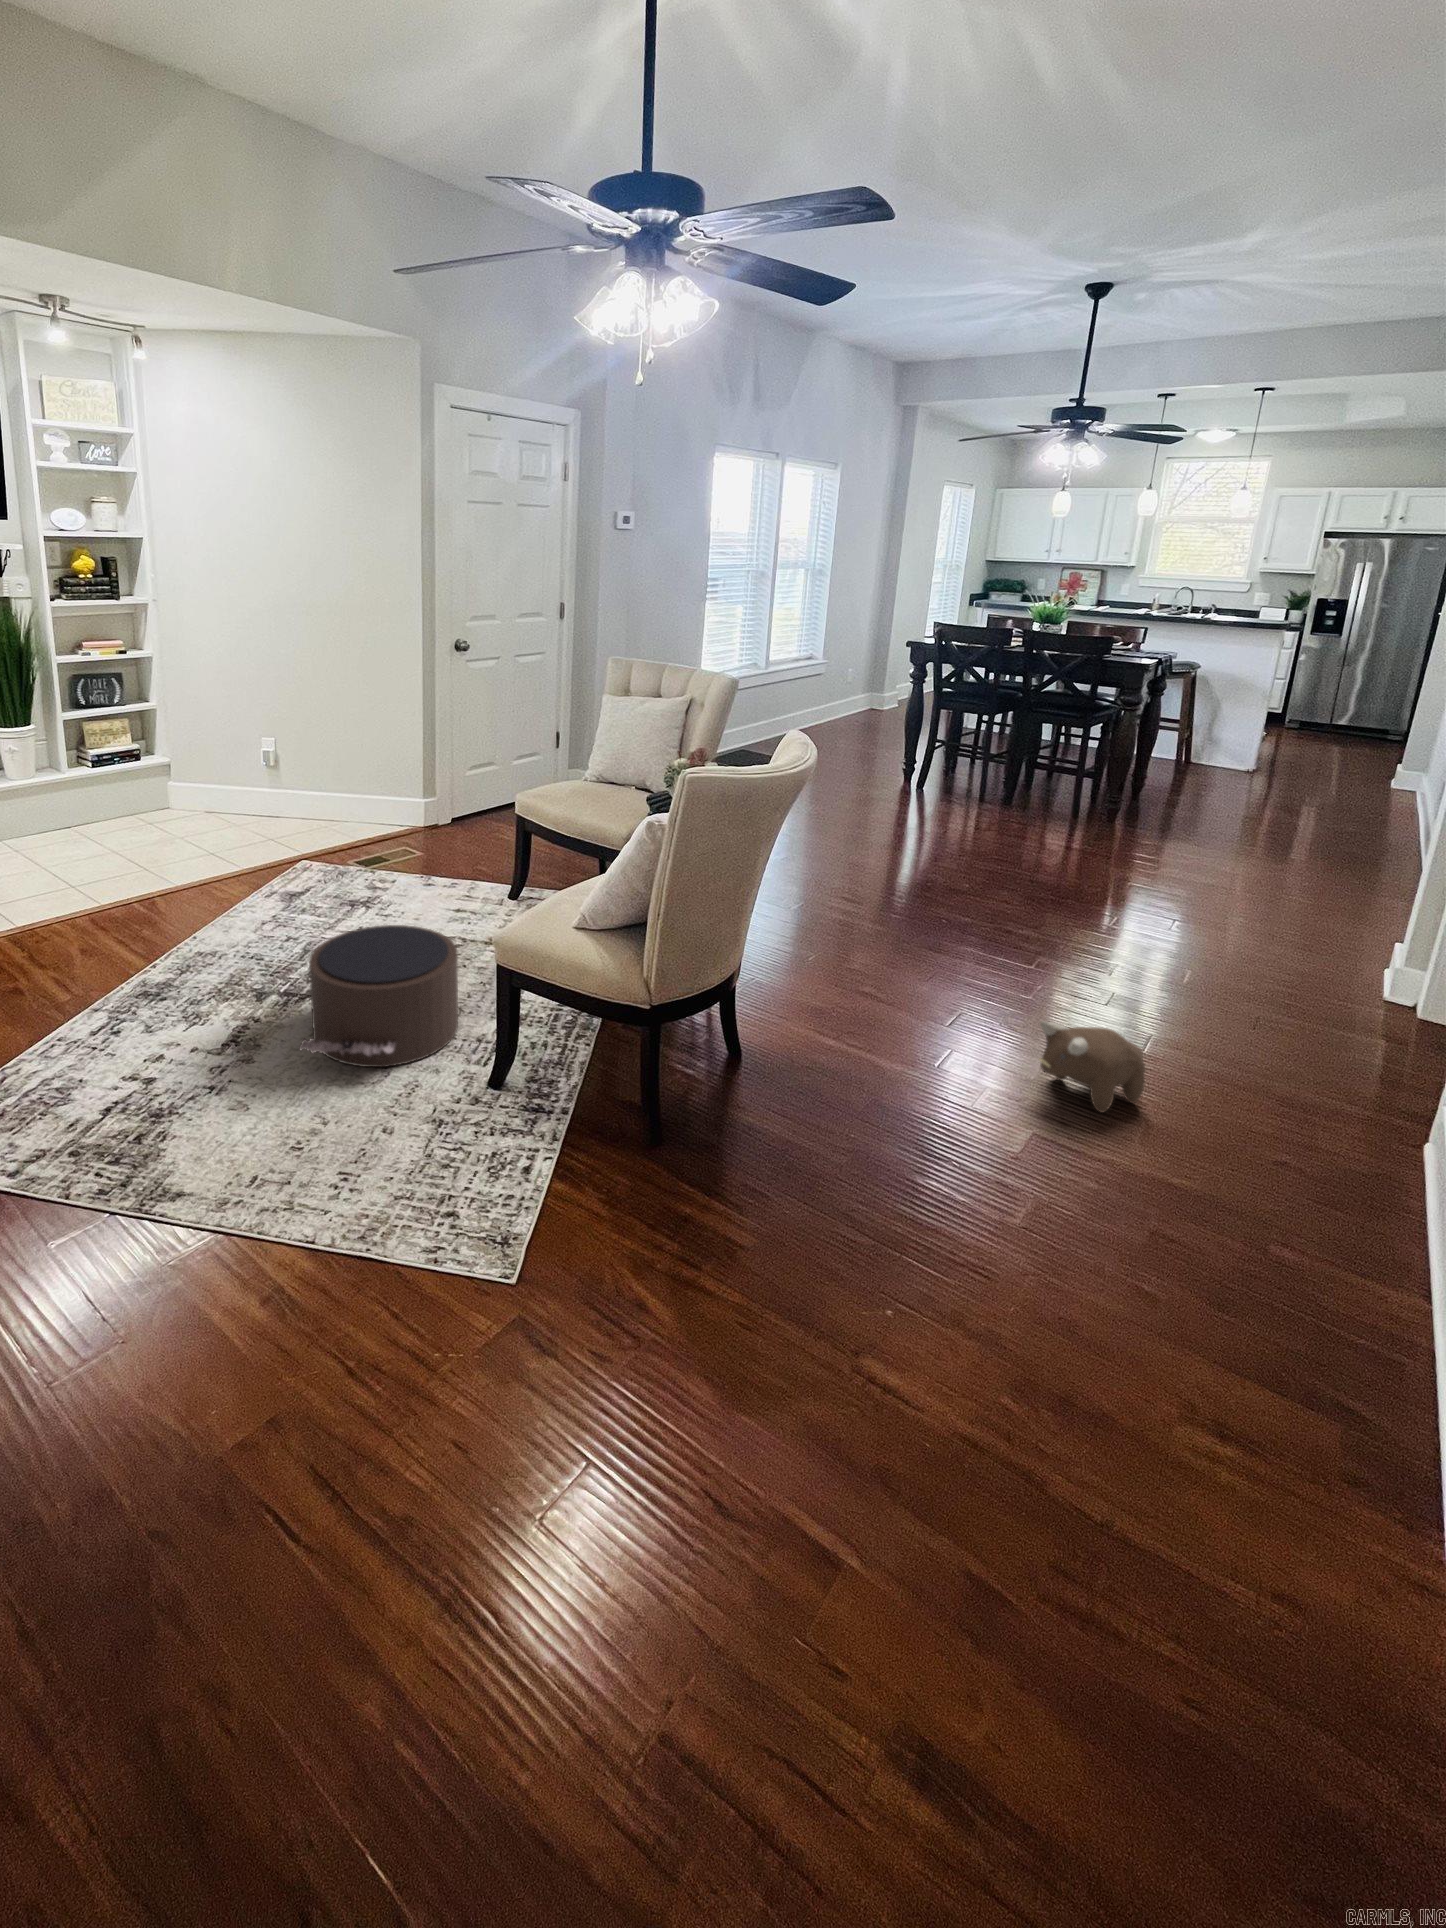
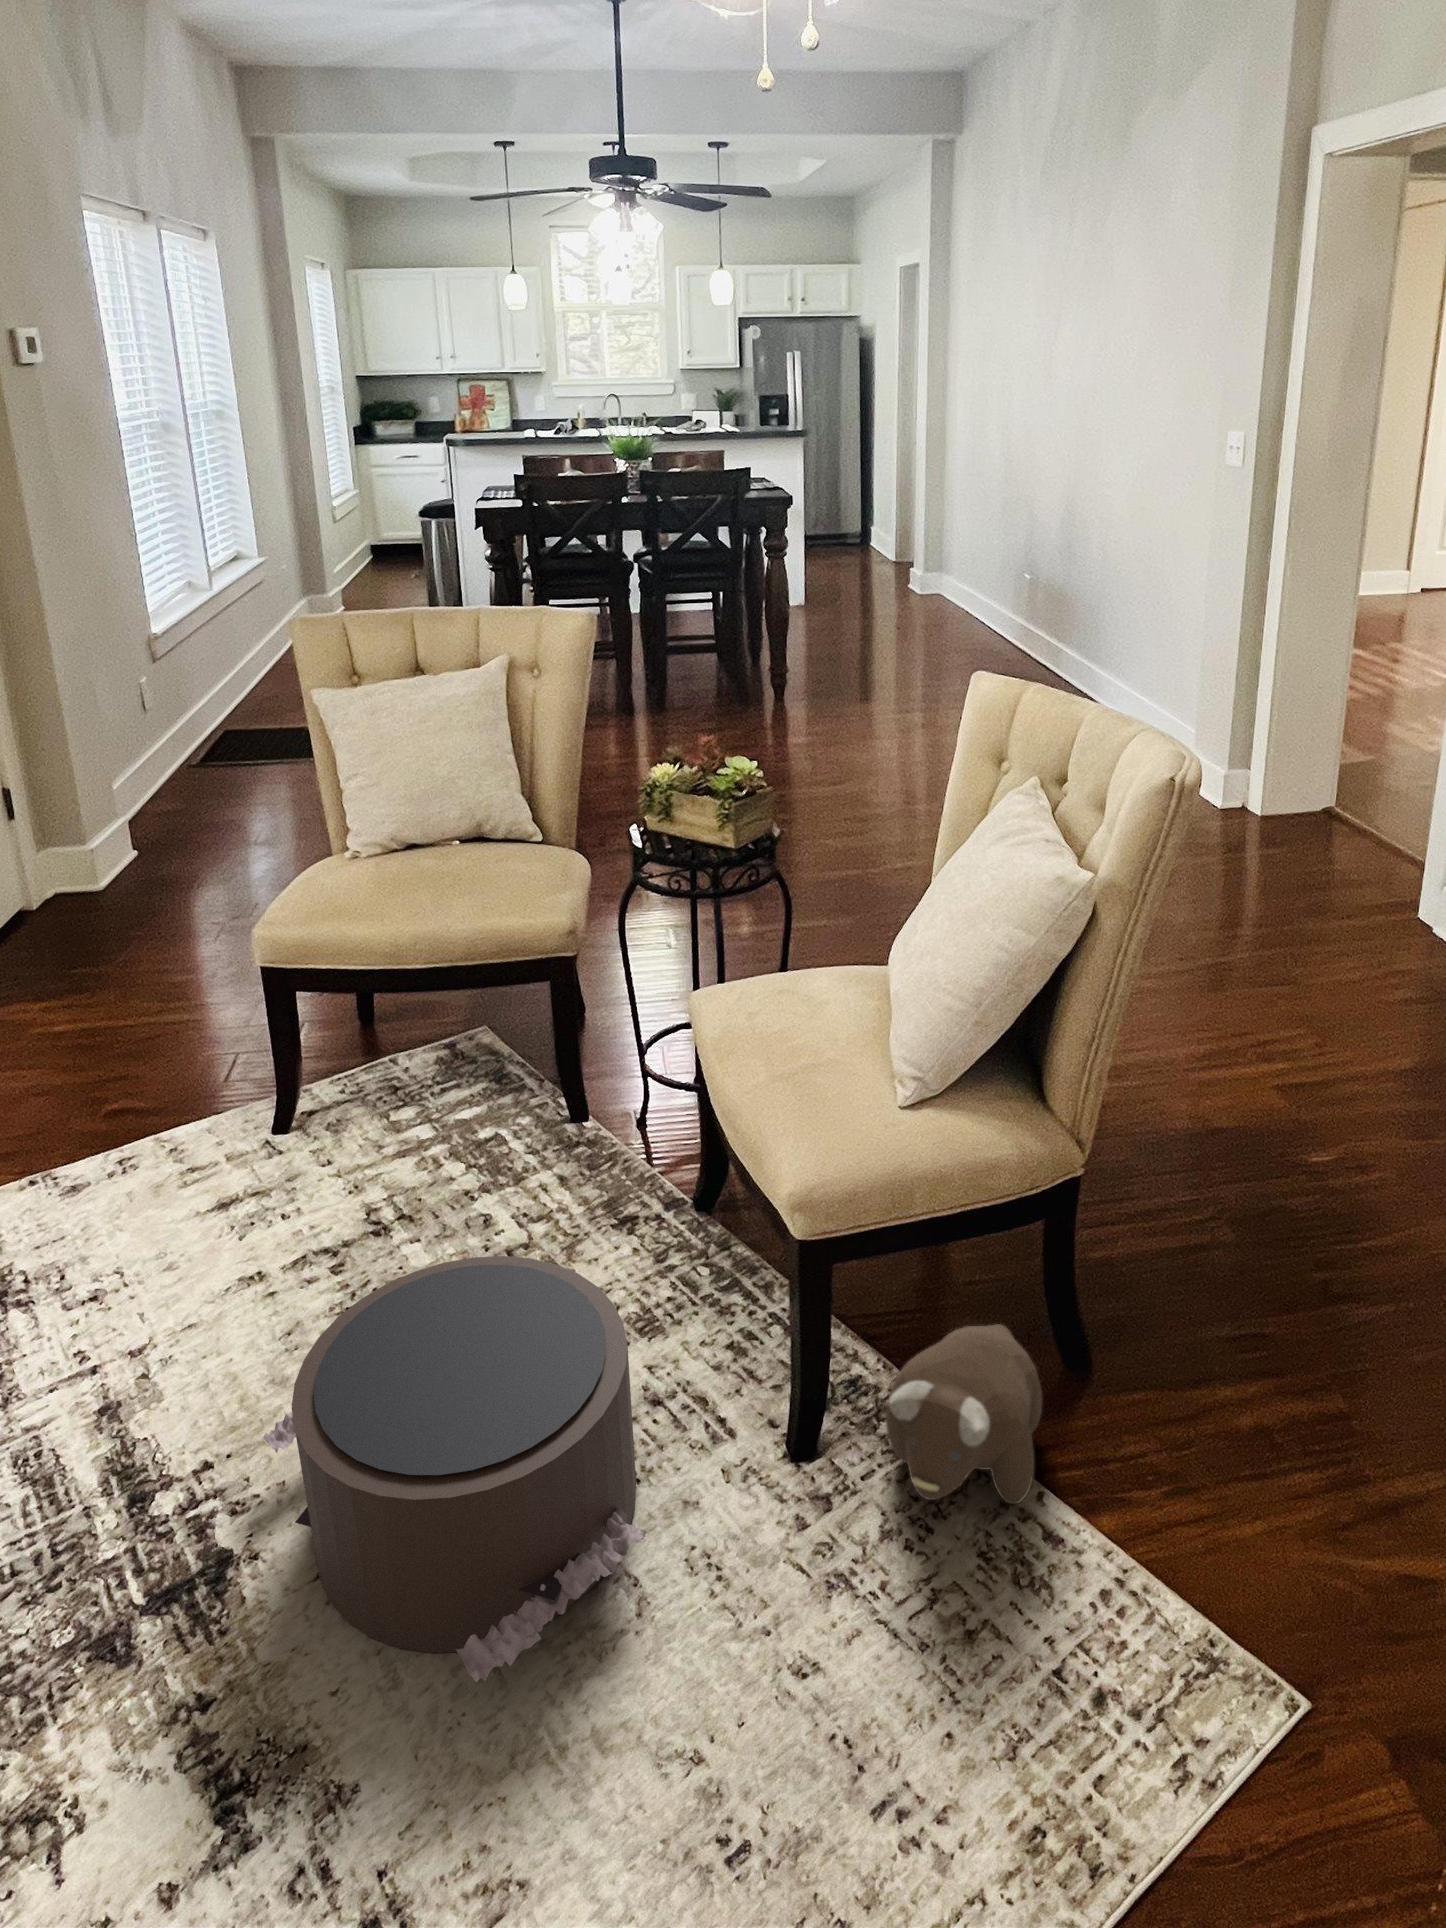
plush toy: present [1040,1021,1145,1112] -> present [886,1324,1042,1504]

